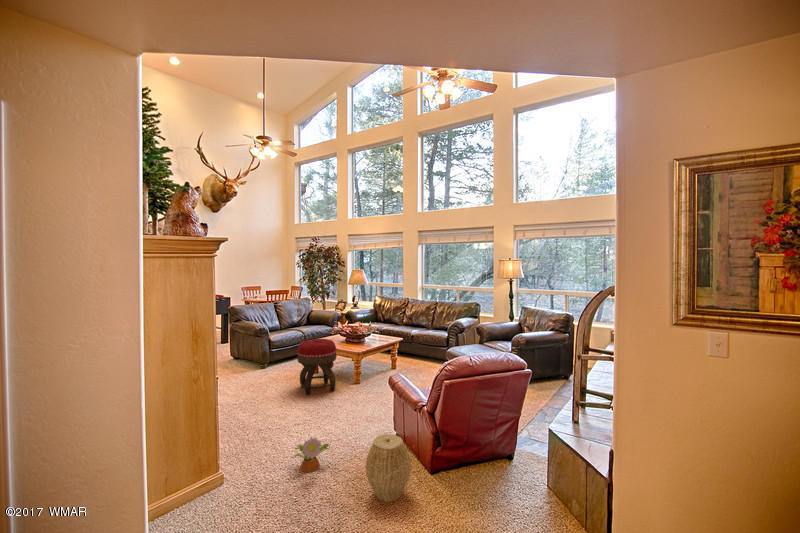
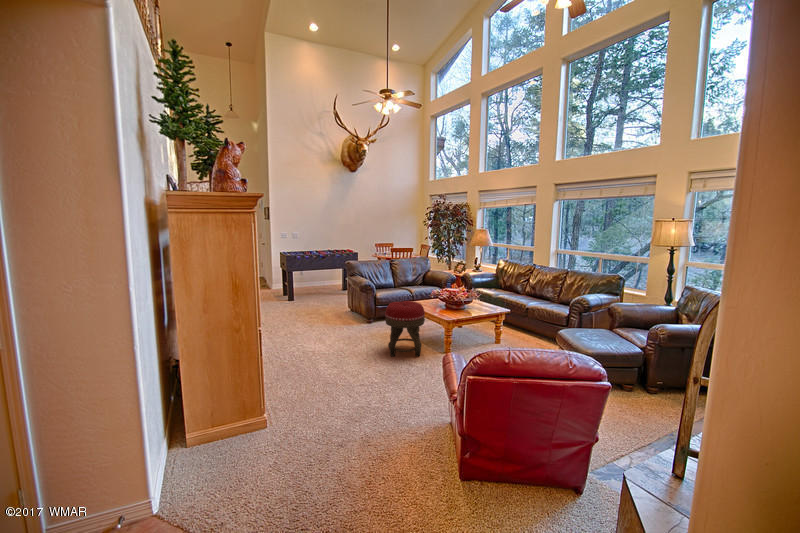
woven basket: present [366,434,411,502] -> none [376,421,428,496]
decorative plant: present [294,437,329,472] -> none [328,404,369,437]

